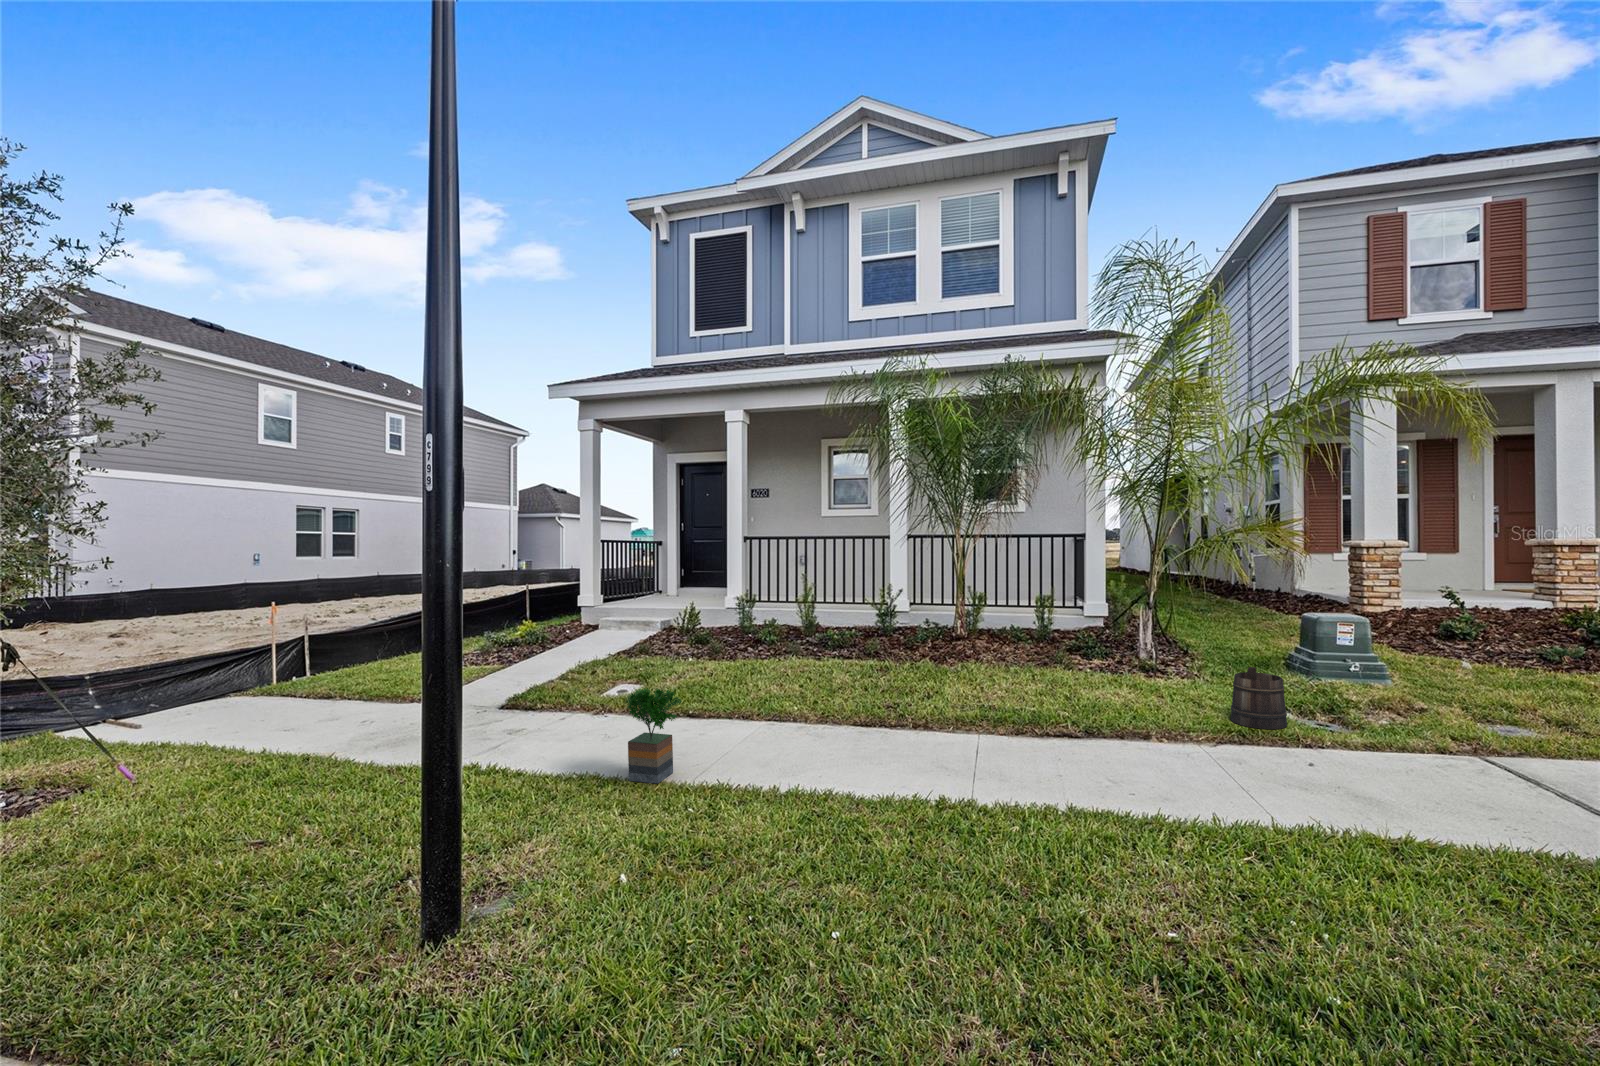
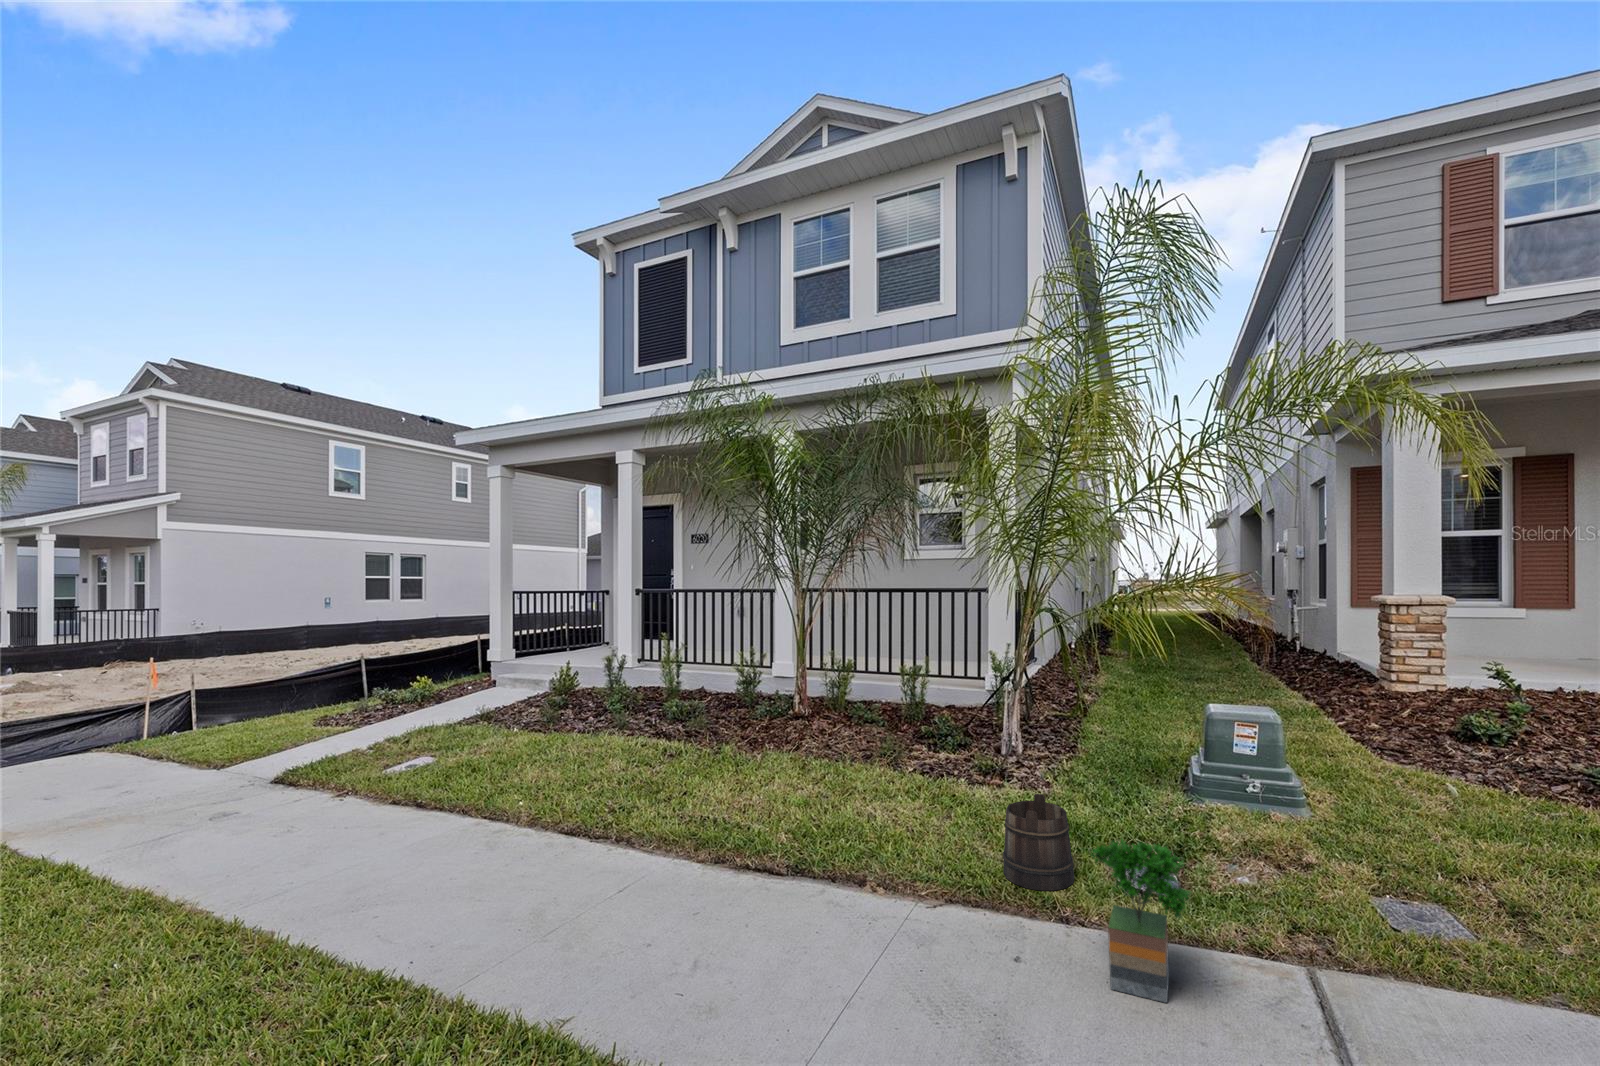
potted tree: present [627,688,681,784] -> present [1091,839,1191,1003]

